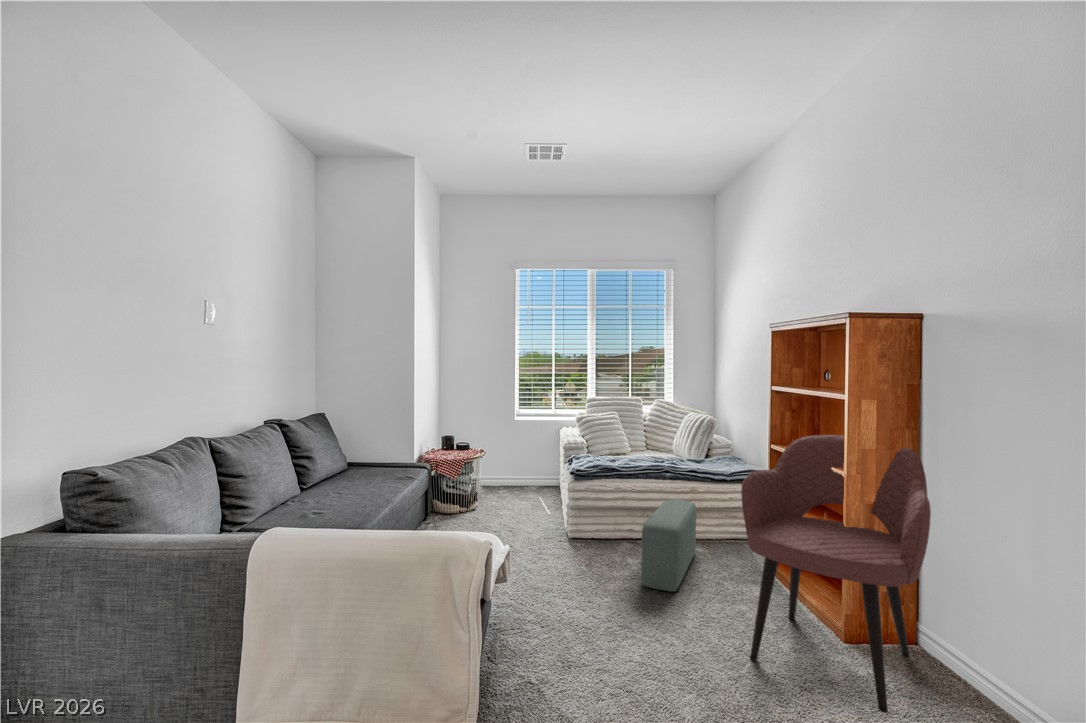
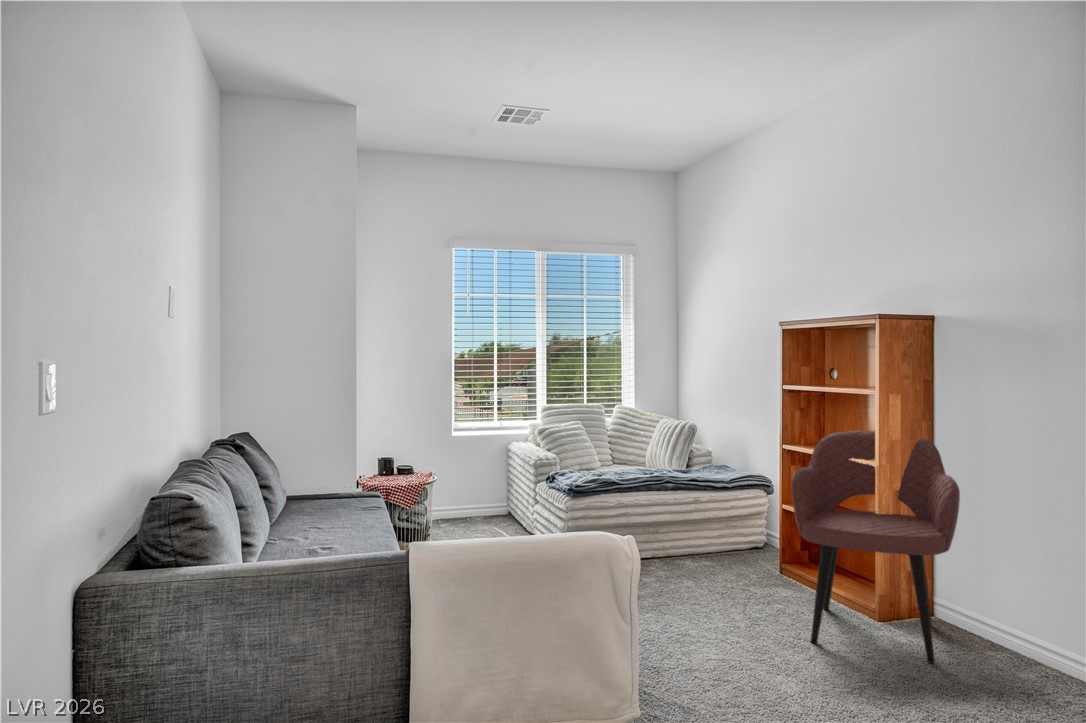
pouf: present [642,499,696,592] -> none [672,511,714,601]

